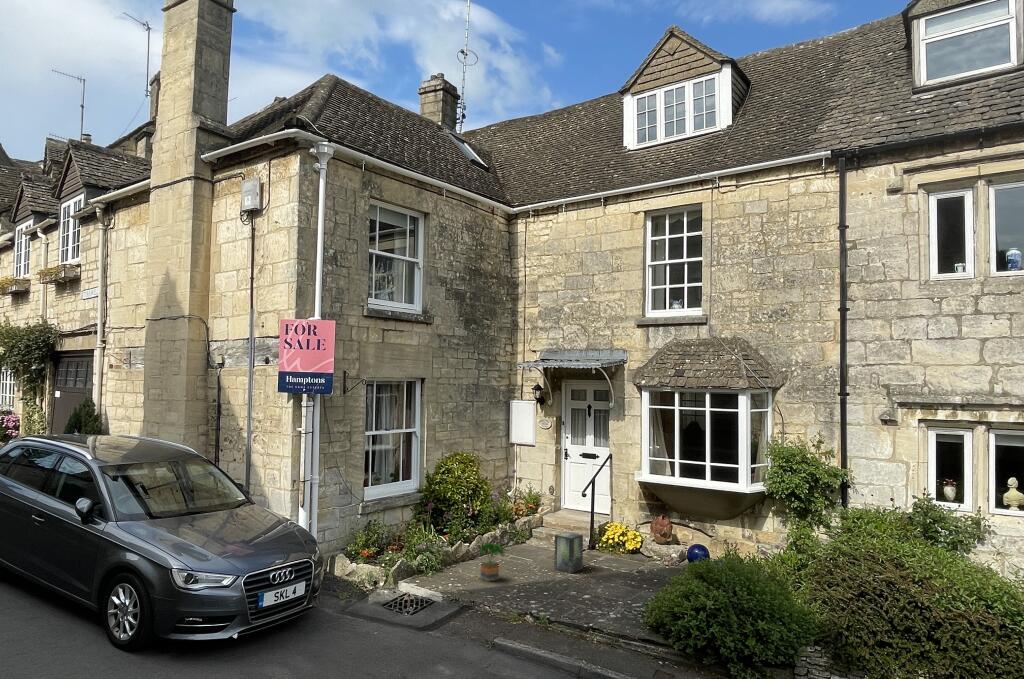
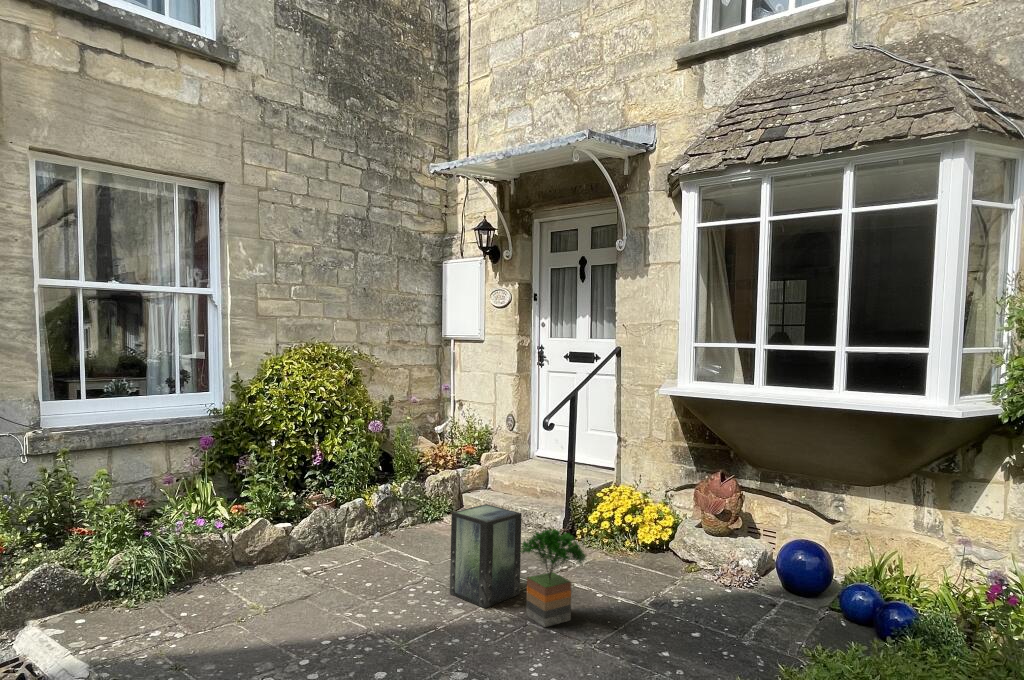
potted tree: present [479,543,504,582] -> present [521,529,586,627]

